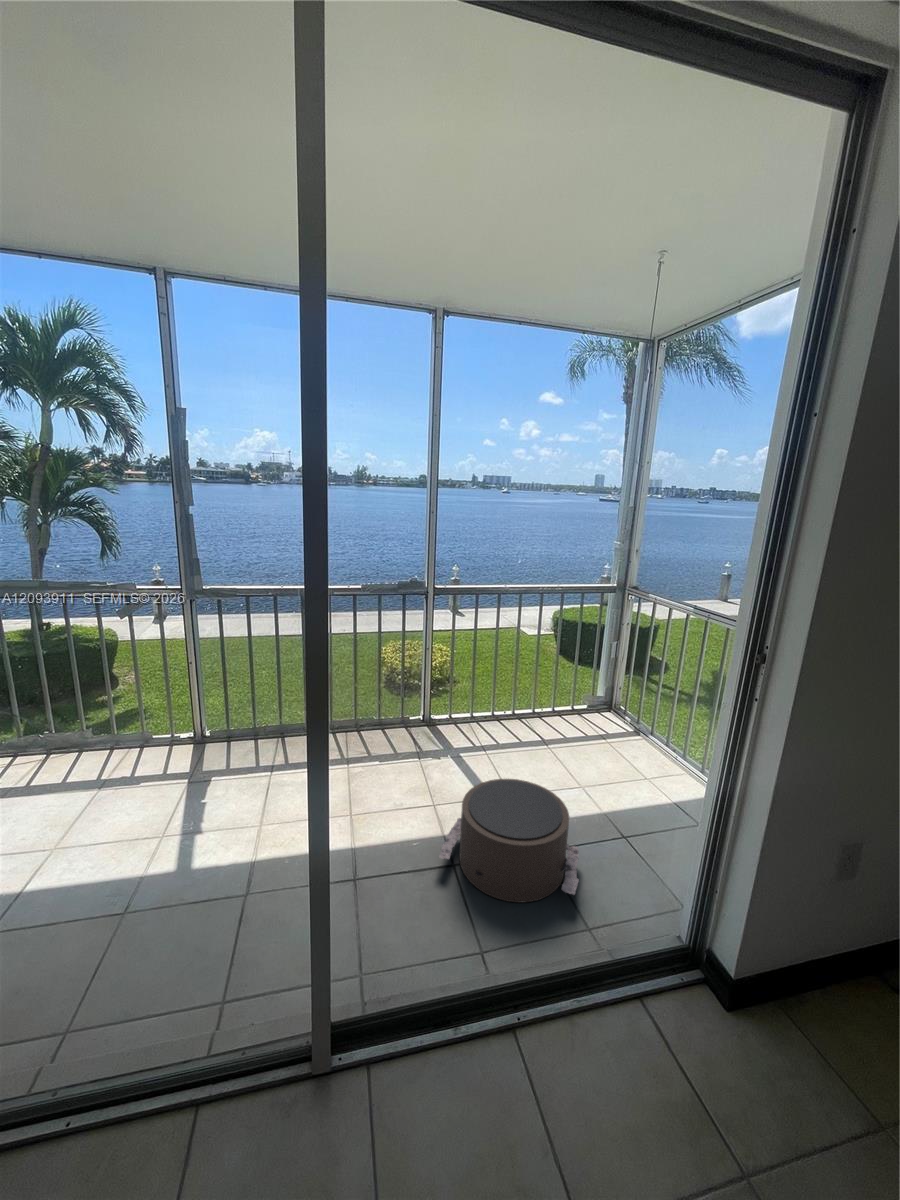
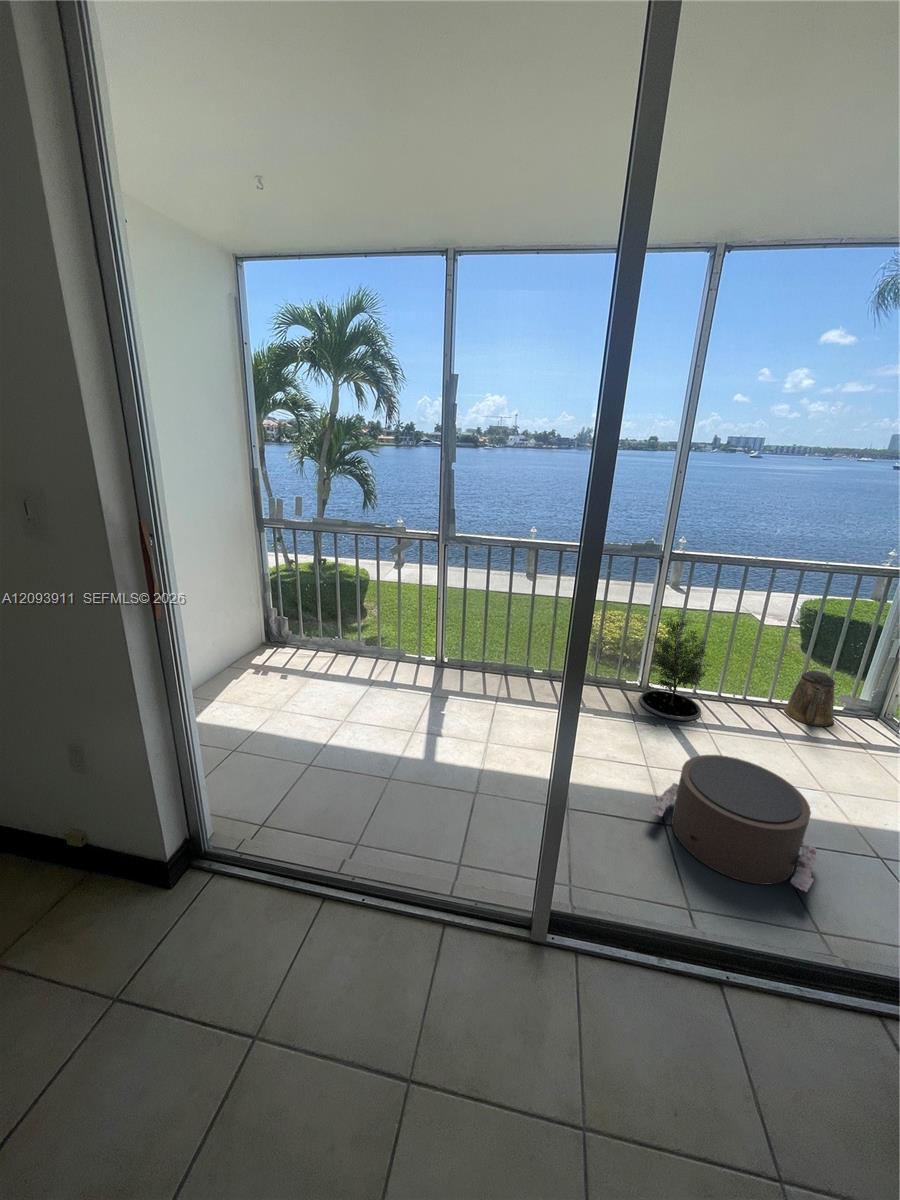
potted tree: none [424,640,484,749] -> present [639,610,712,721]
watering can: none [545,677,581,727] -> present [784,669,835,726]

